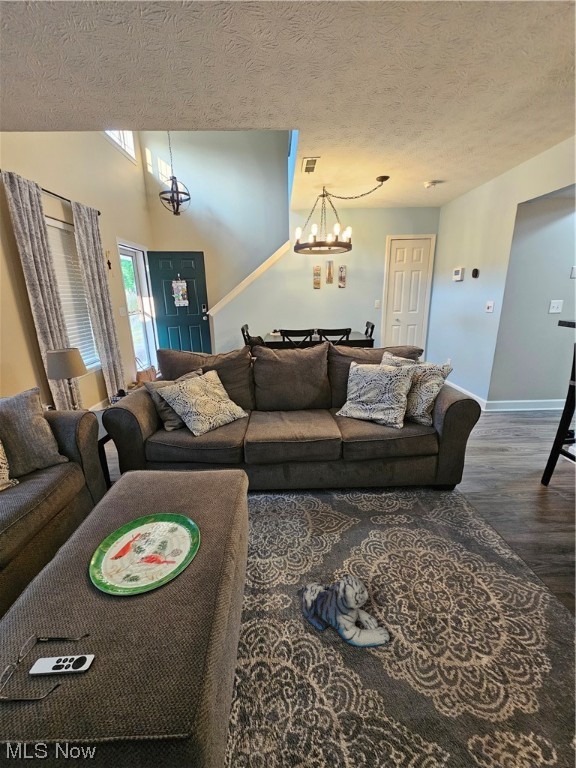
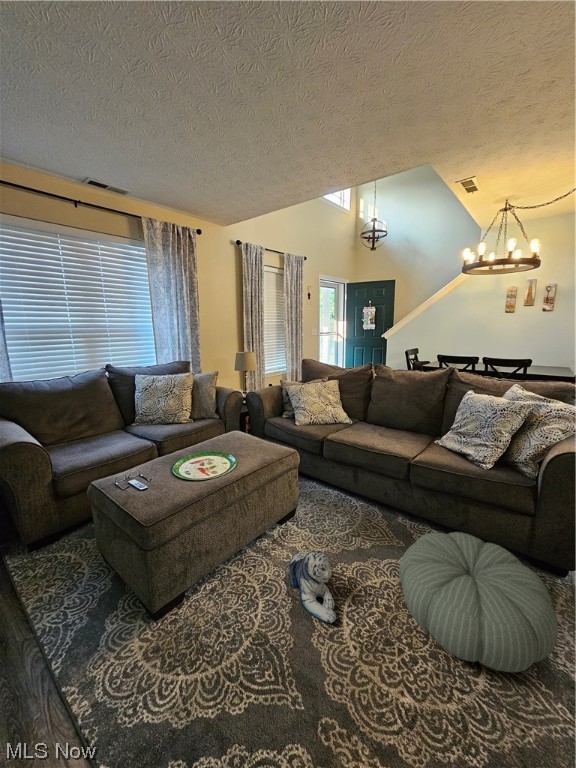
pouf: none [387,488,516,595] -> present [399,532,558,672]

